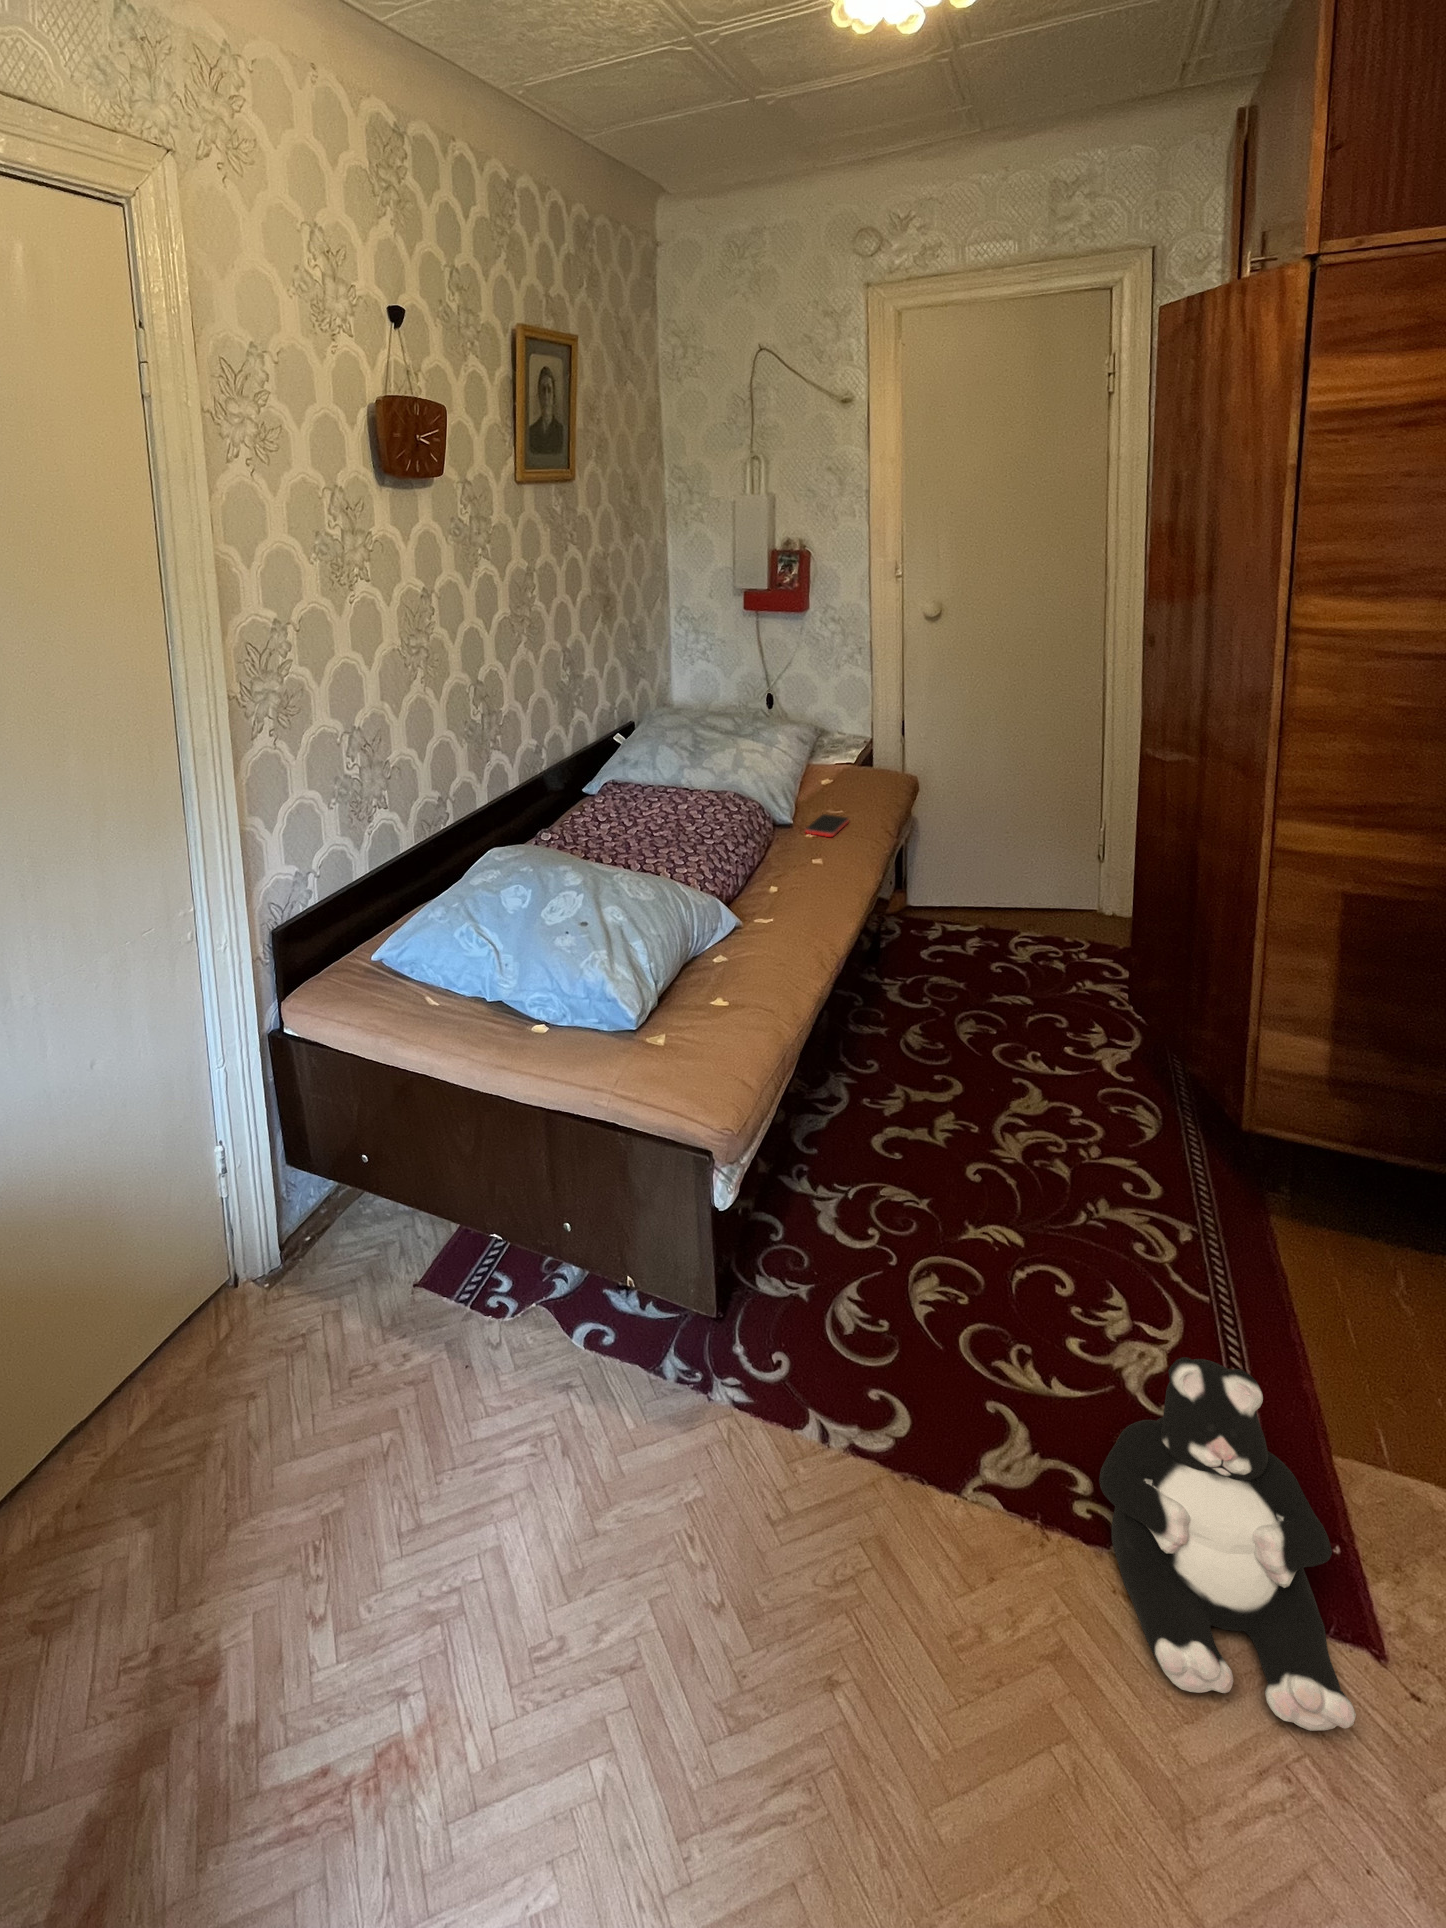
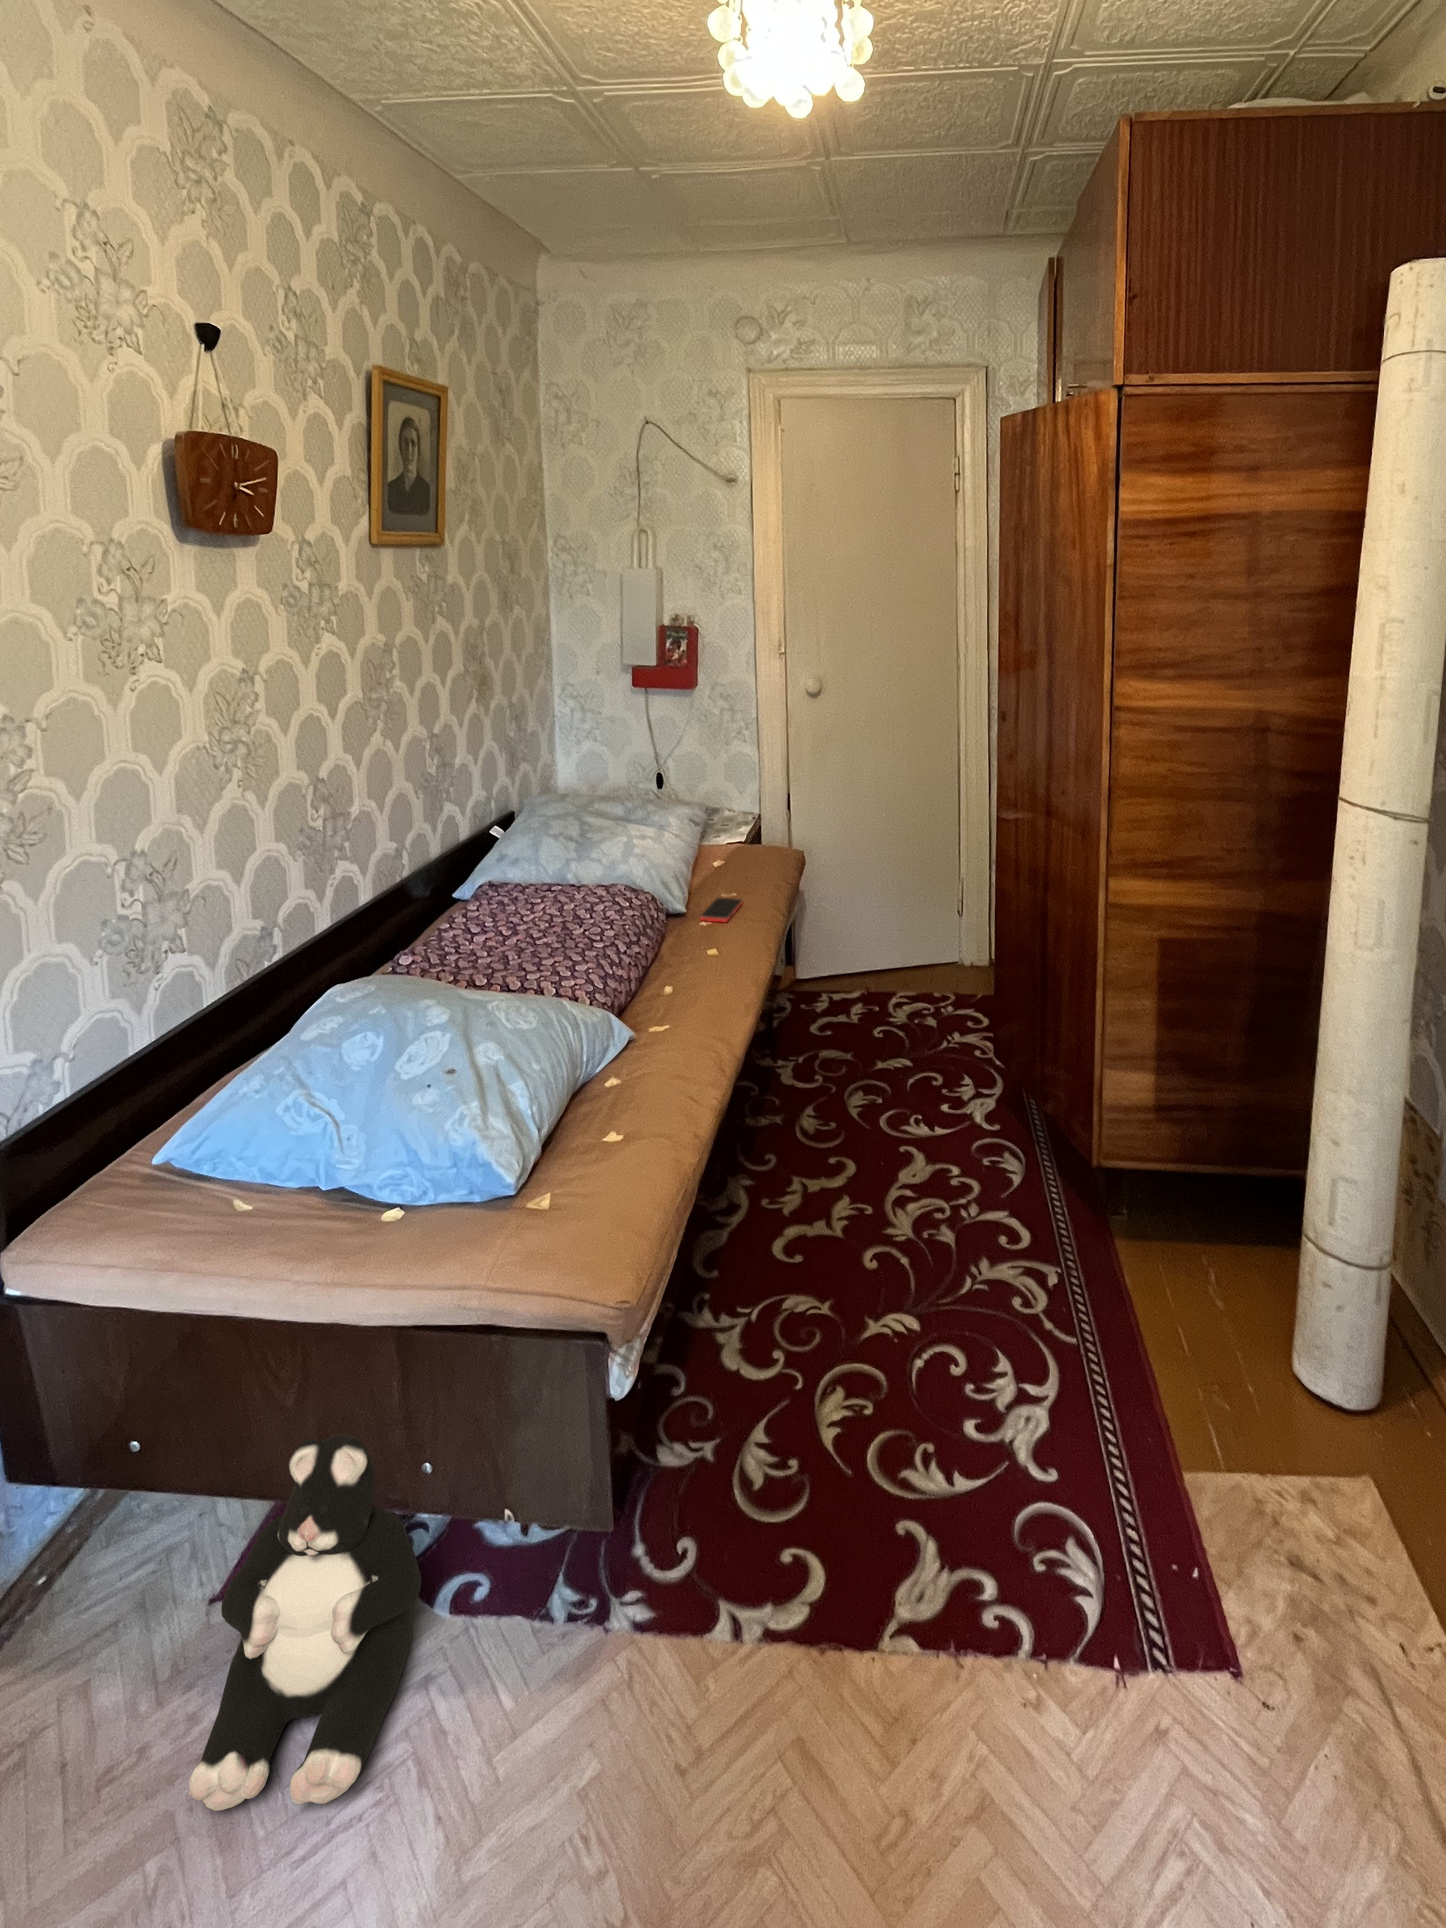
plush toy: present [1099,1357,1356,1731] -> present [189,1434,421,1811]

